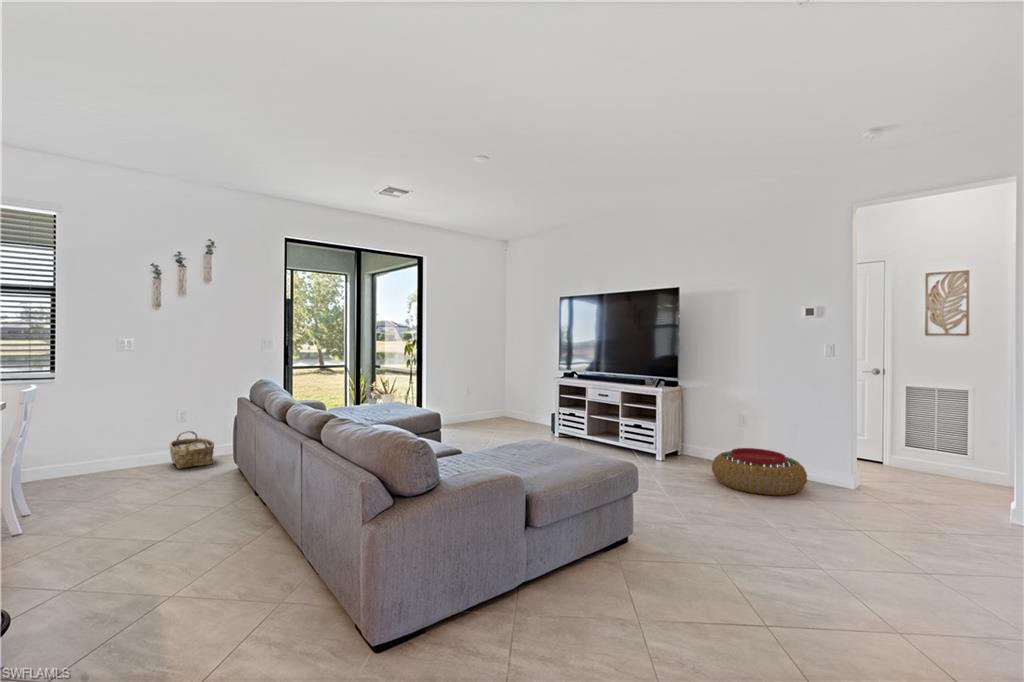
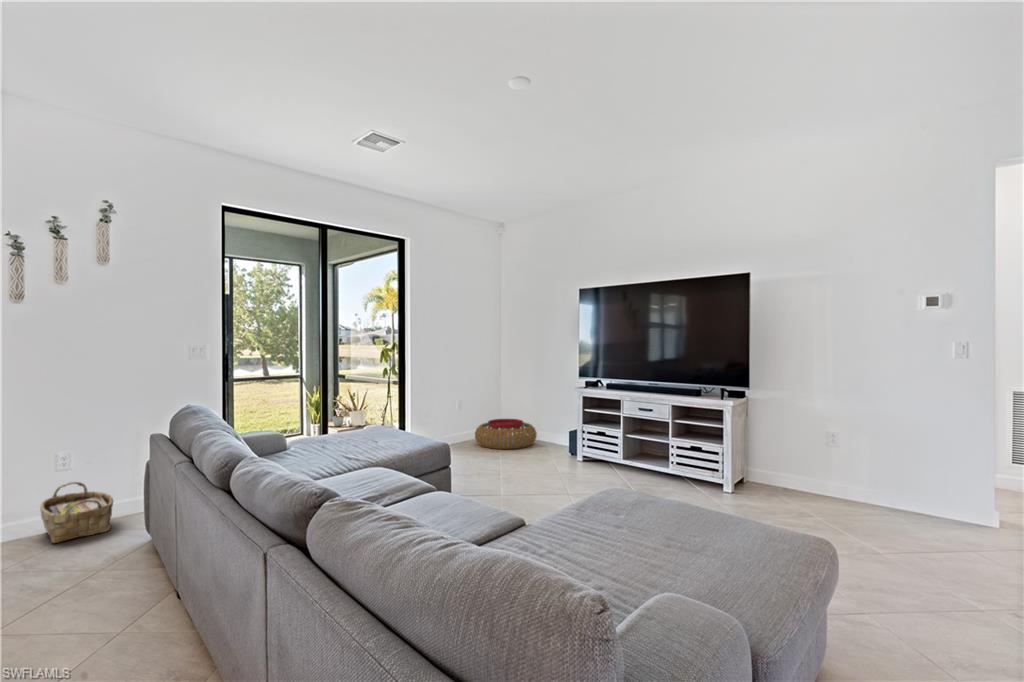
pouf: present [712,448,807,495] -> present [475,419,537,449]

